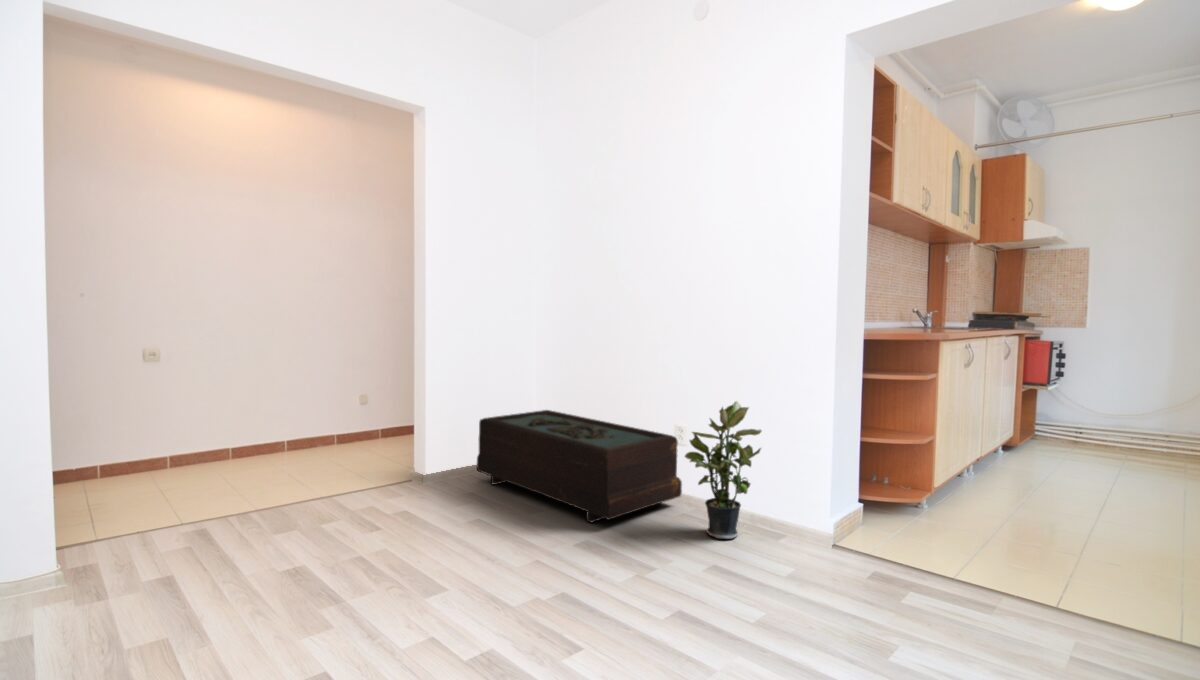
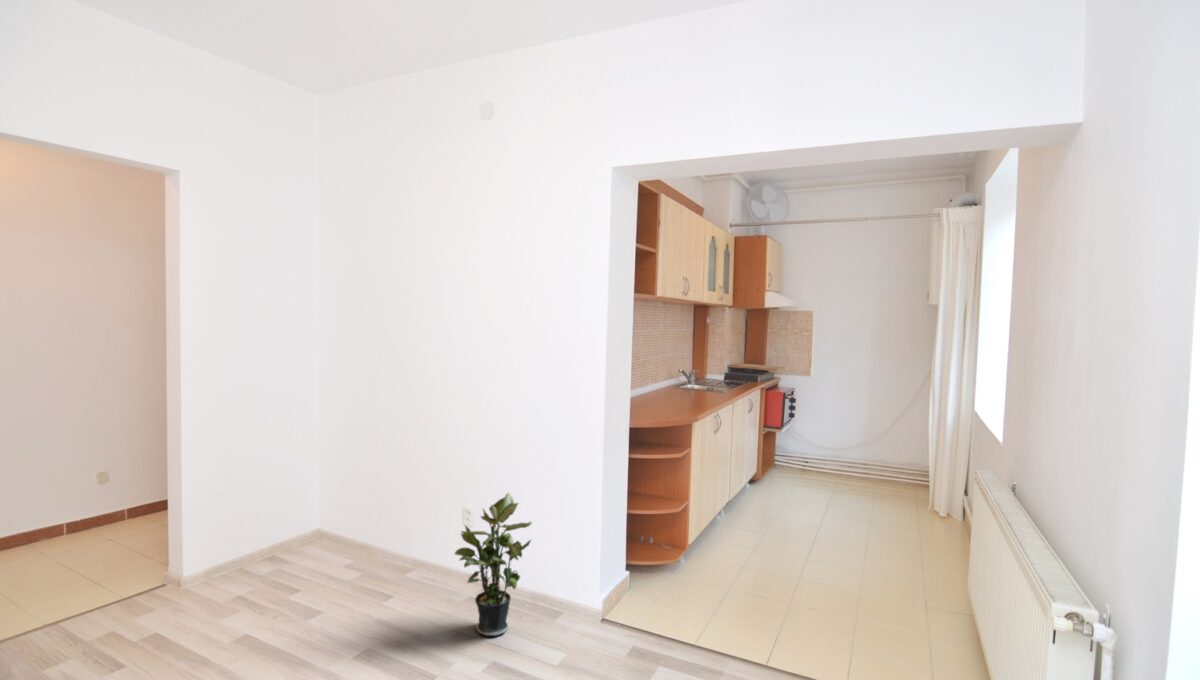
coffee table: present [477,410,682,522] -> none [221,489,457,632]

